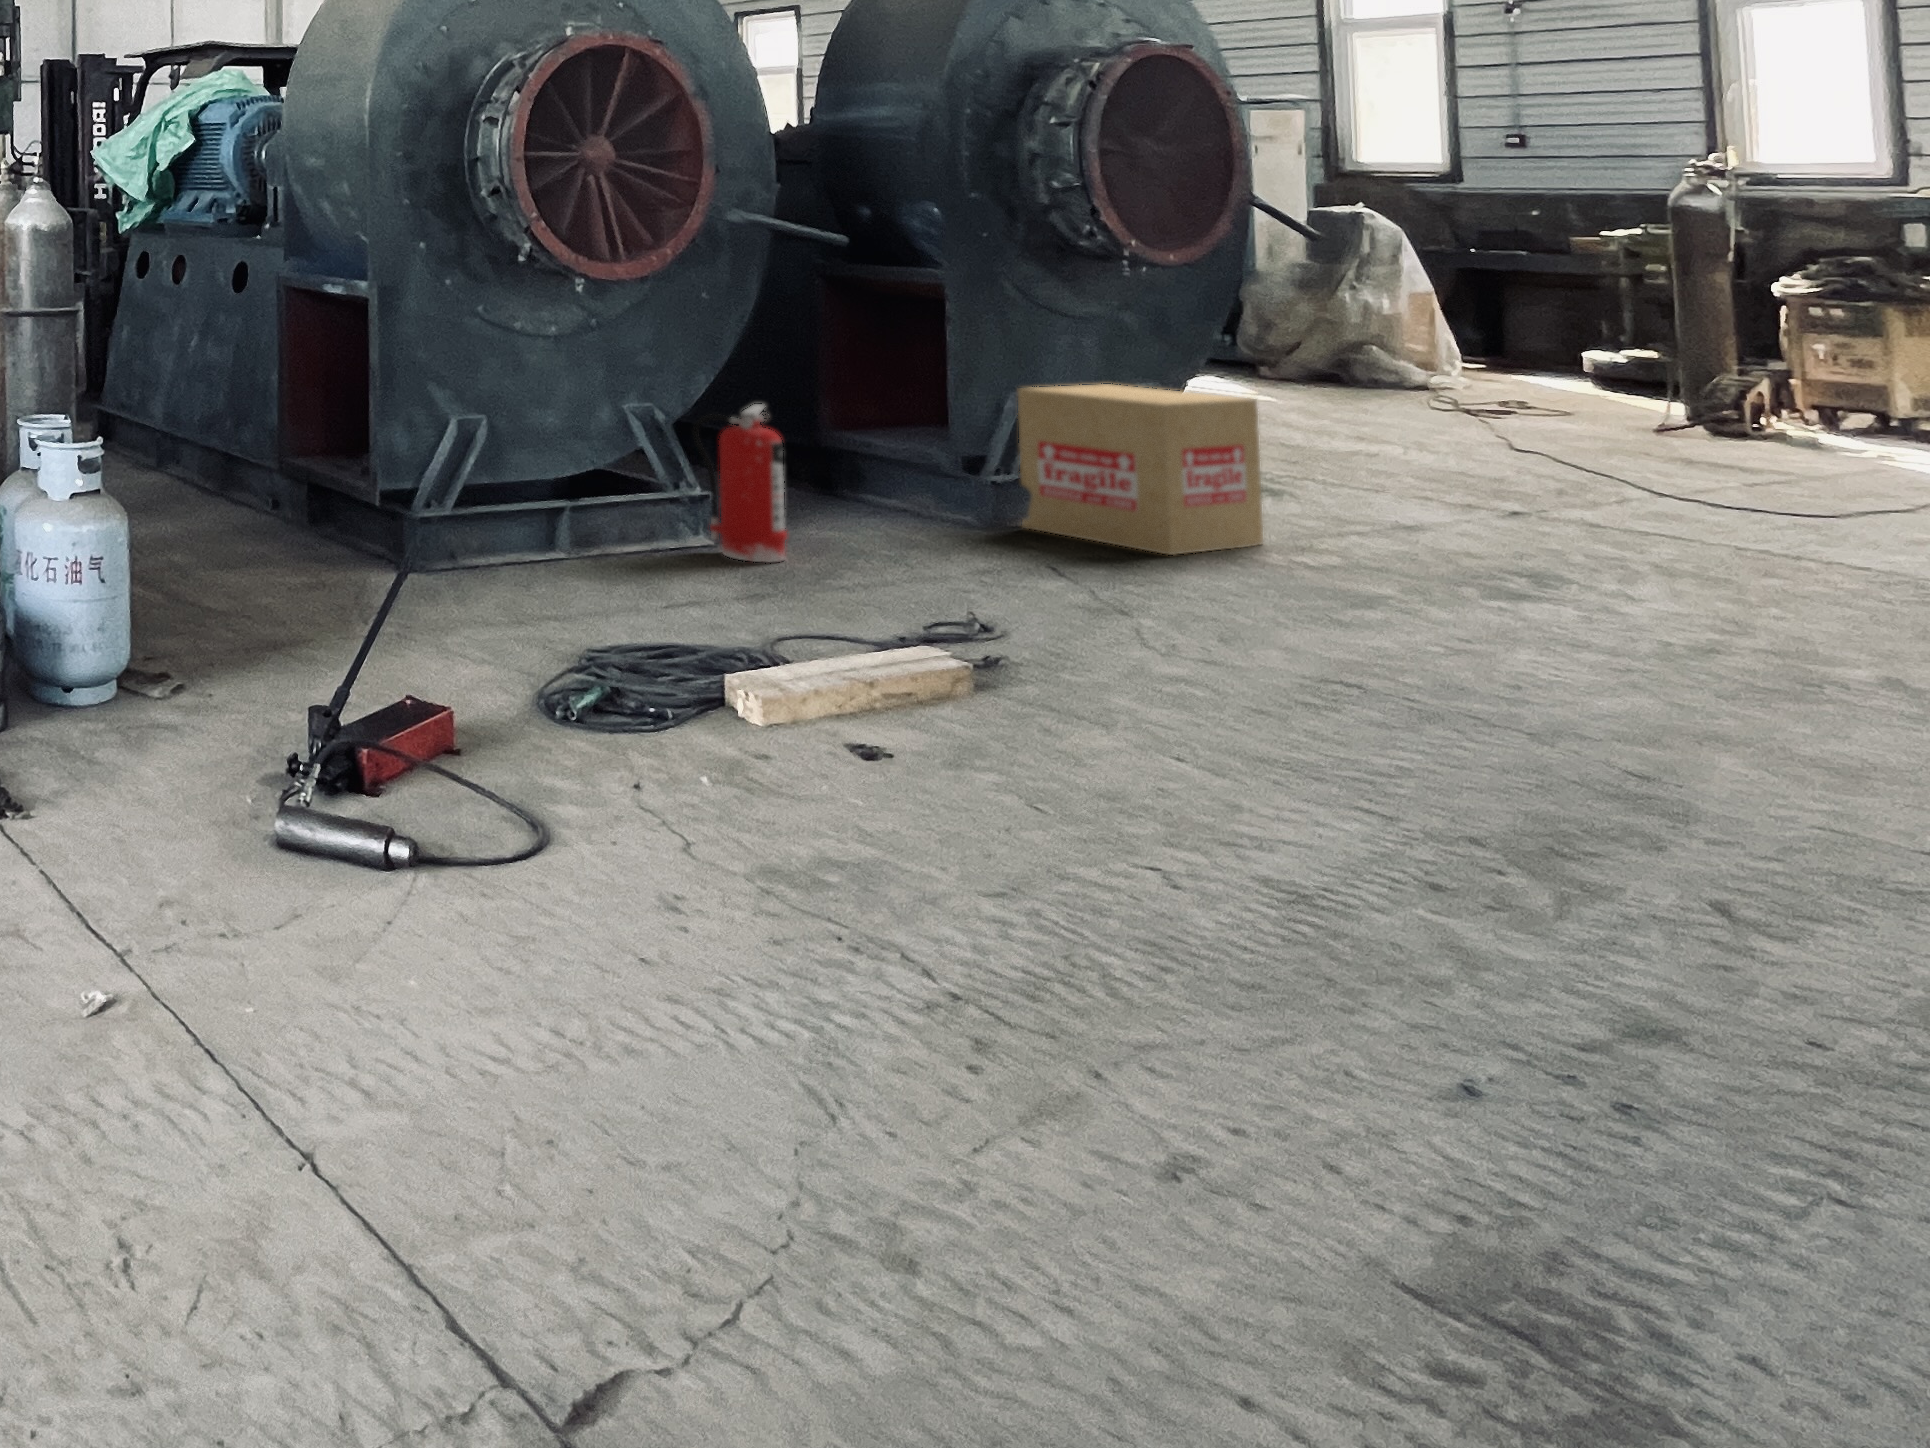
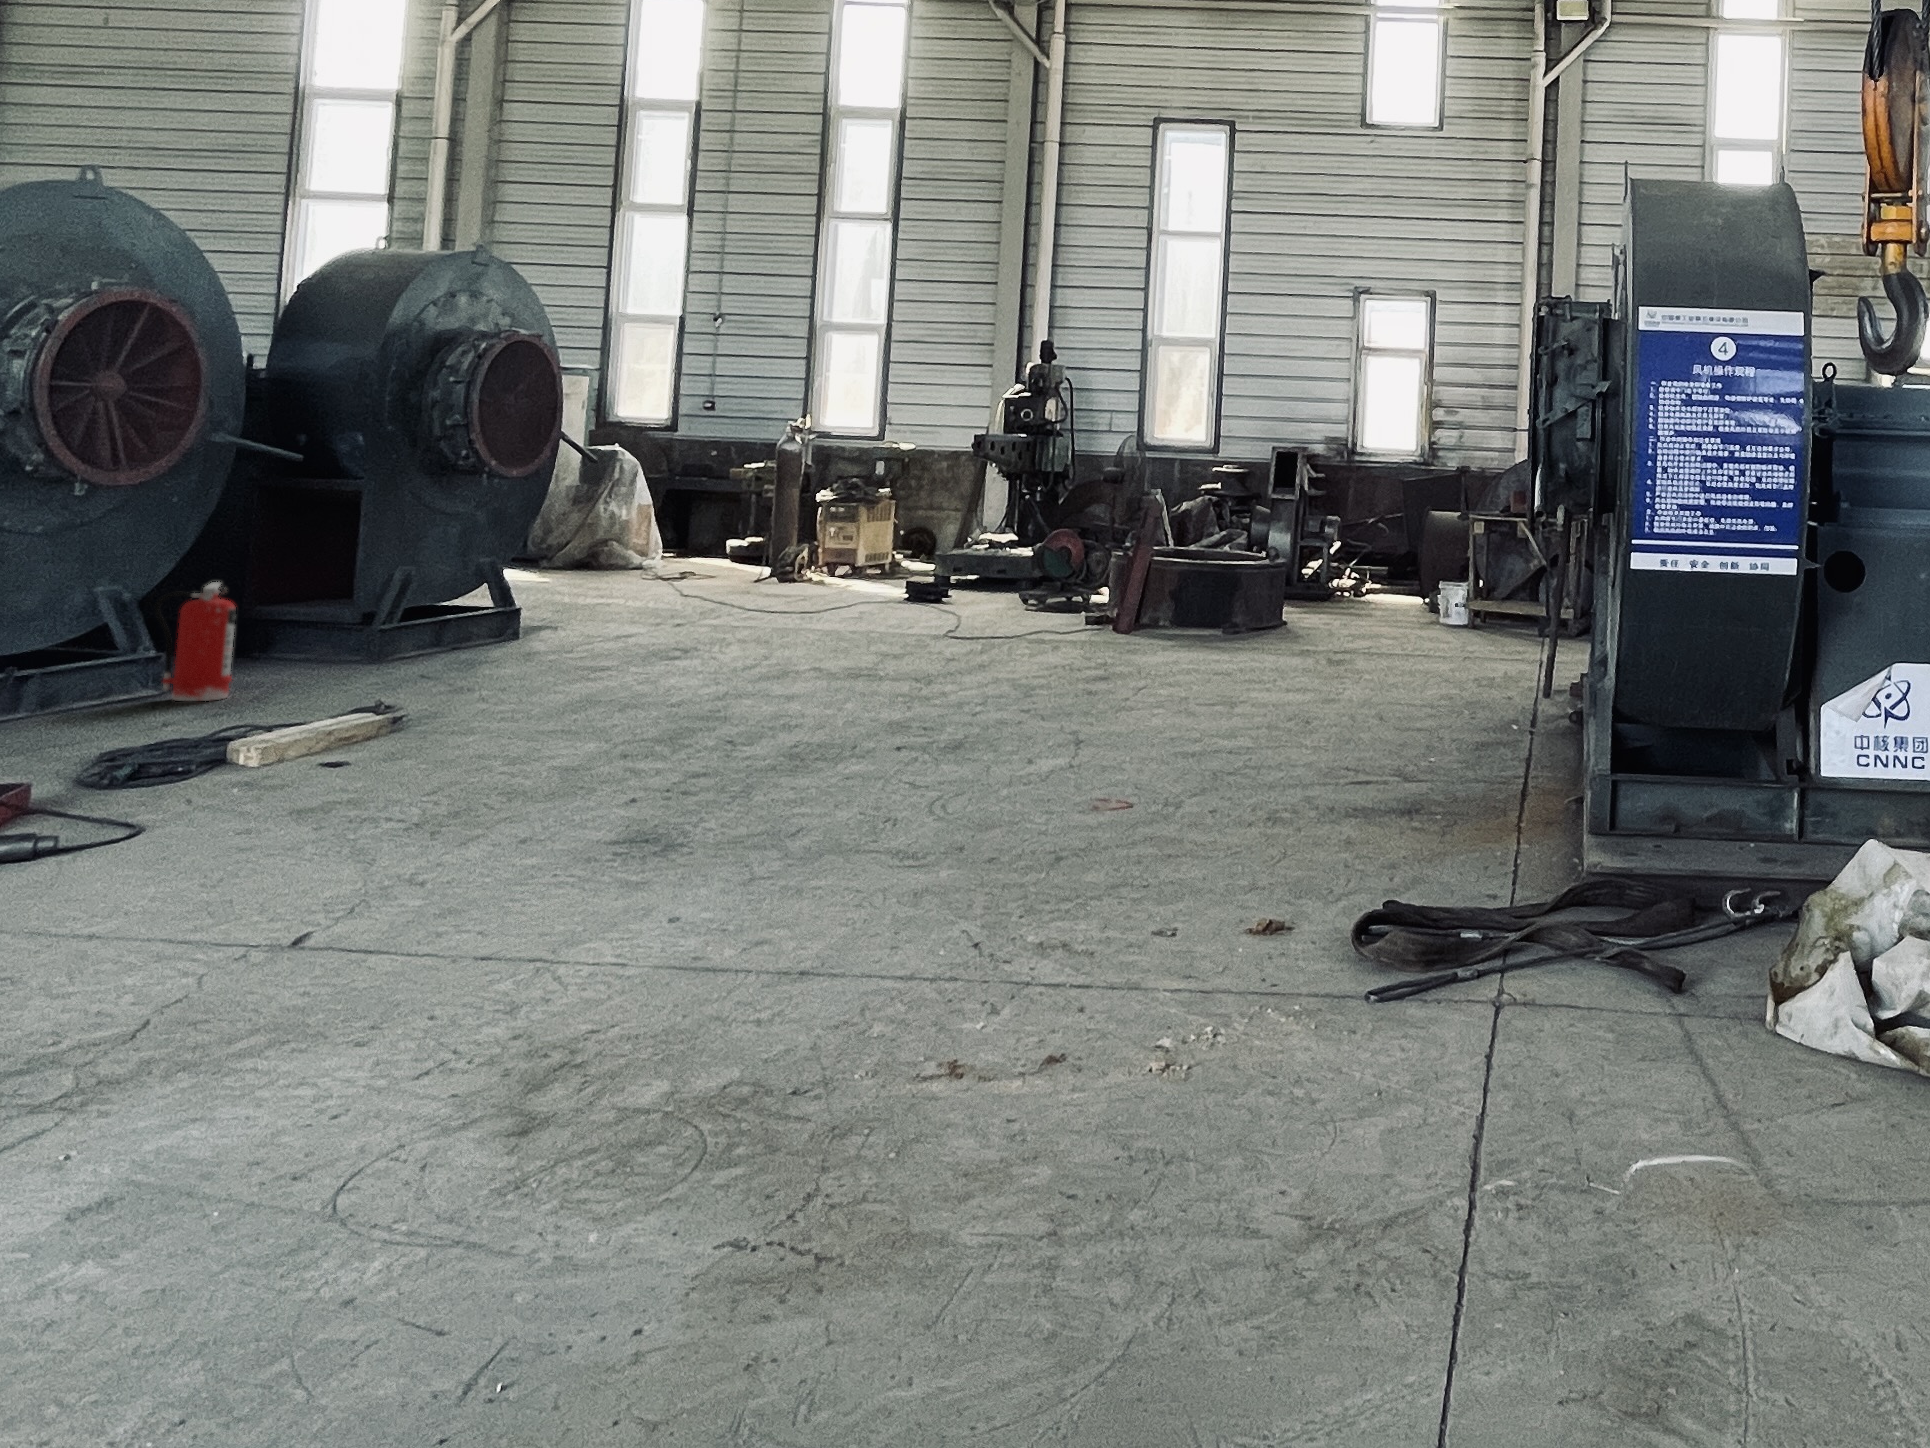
cardboard box: present [1018,384,1263,555] -> none [398,560,558,665]

